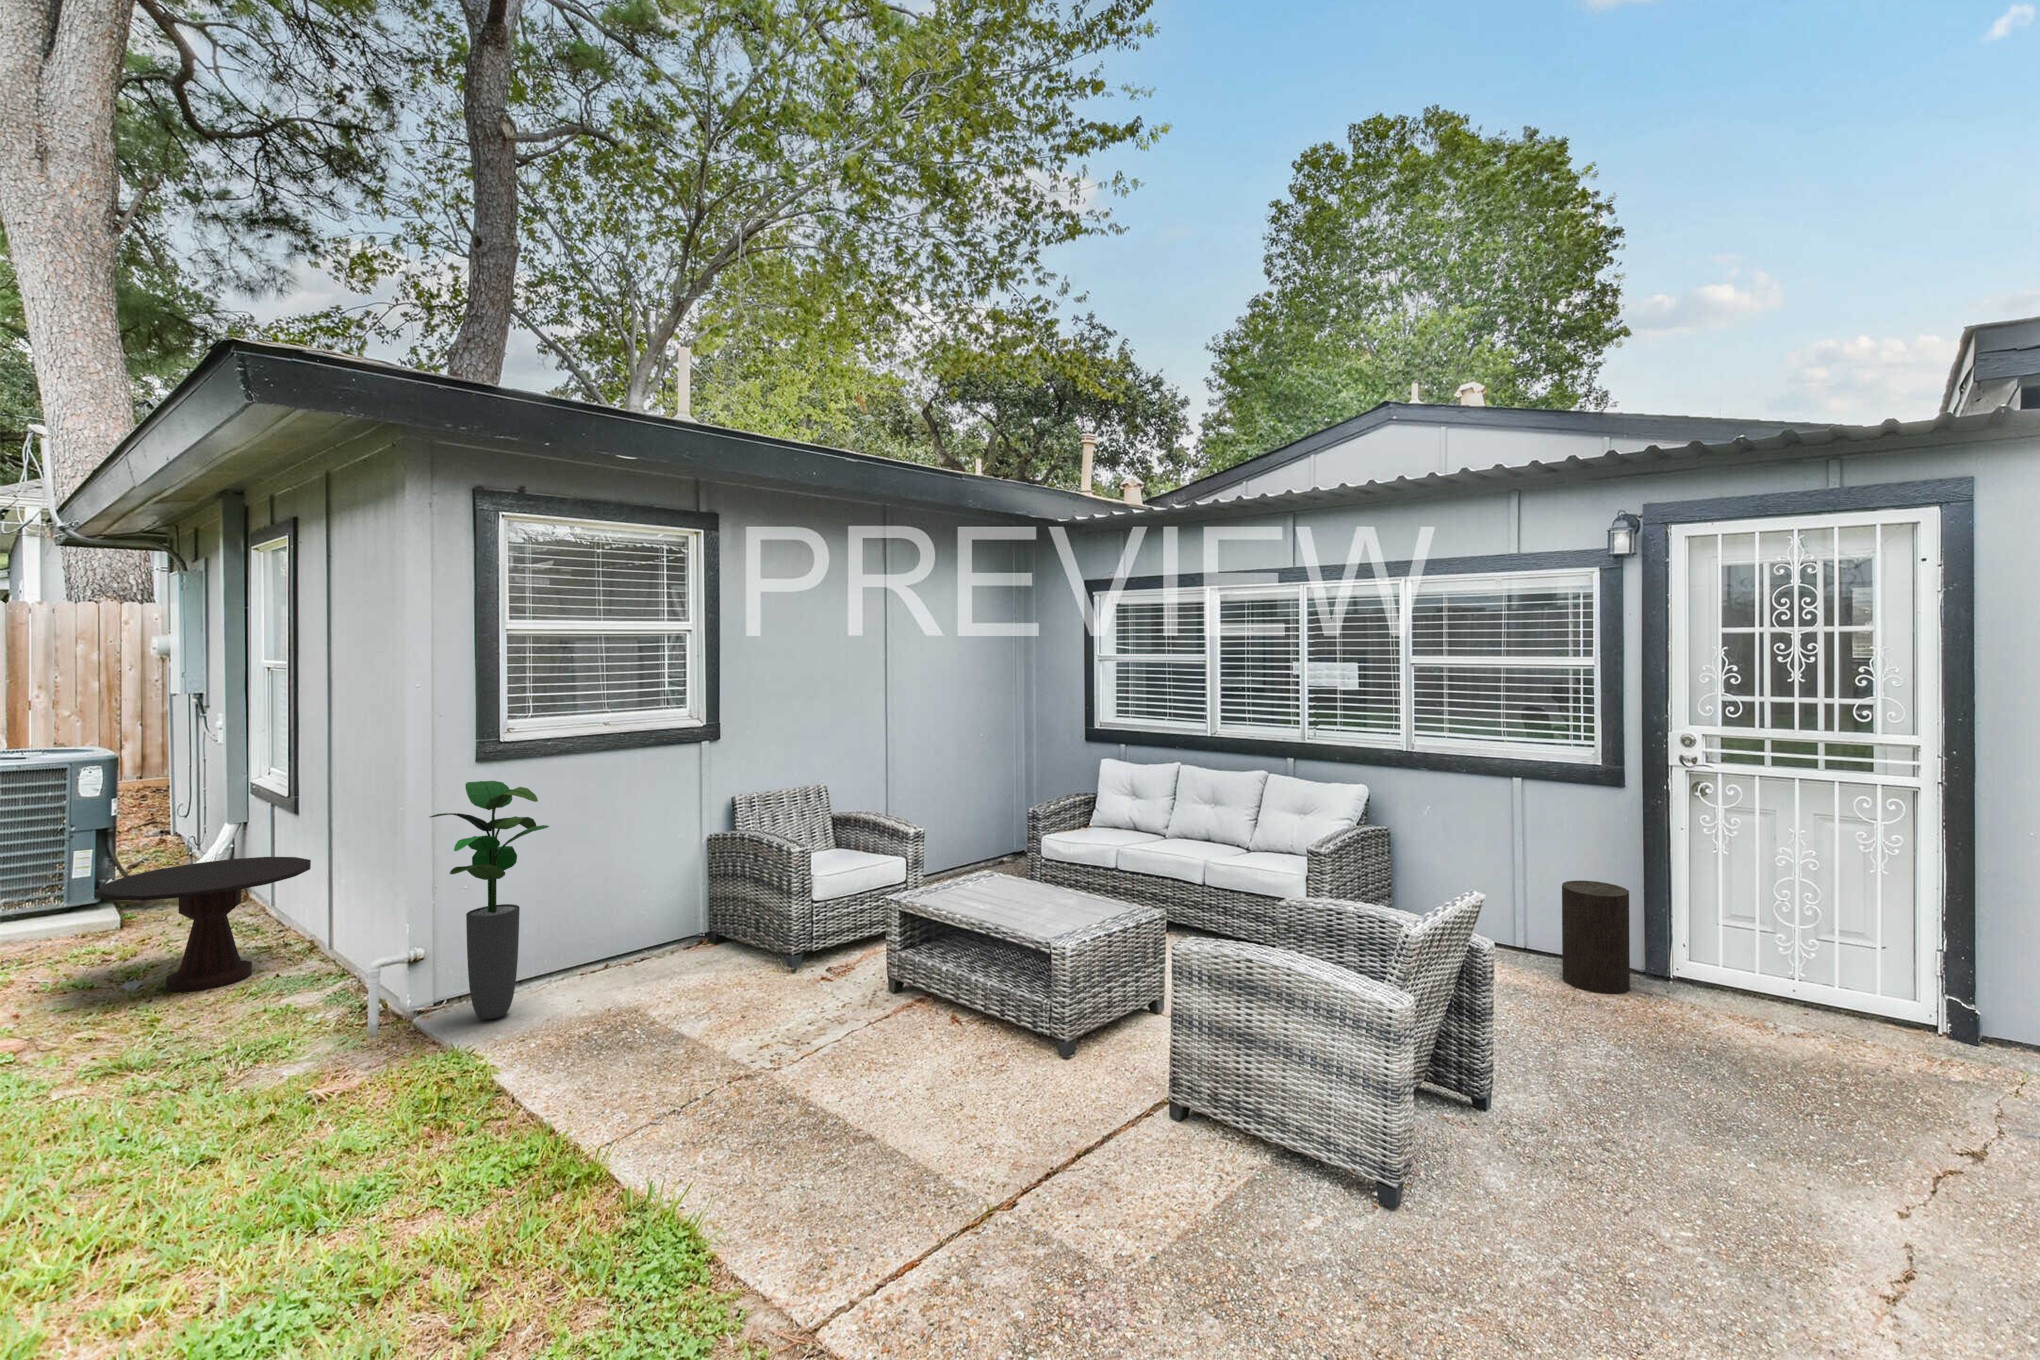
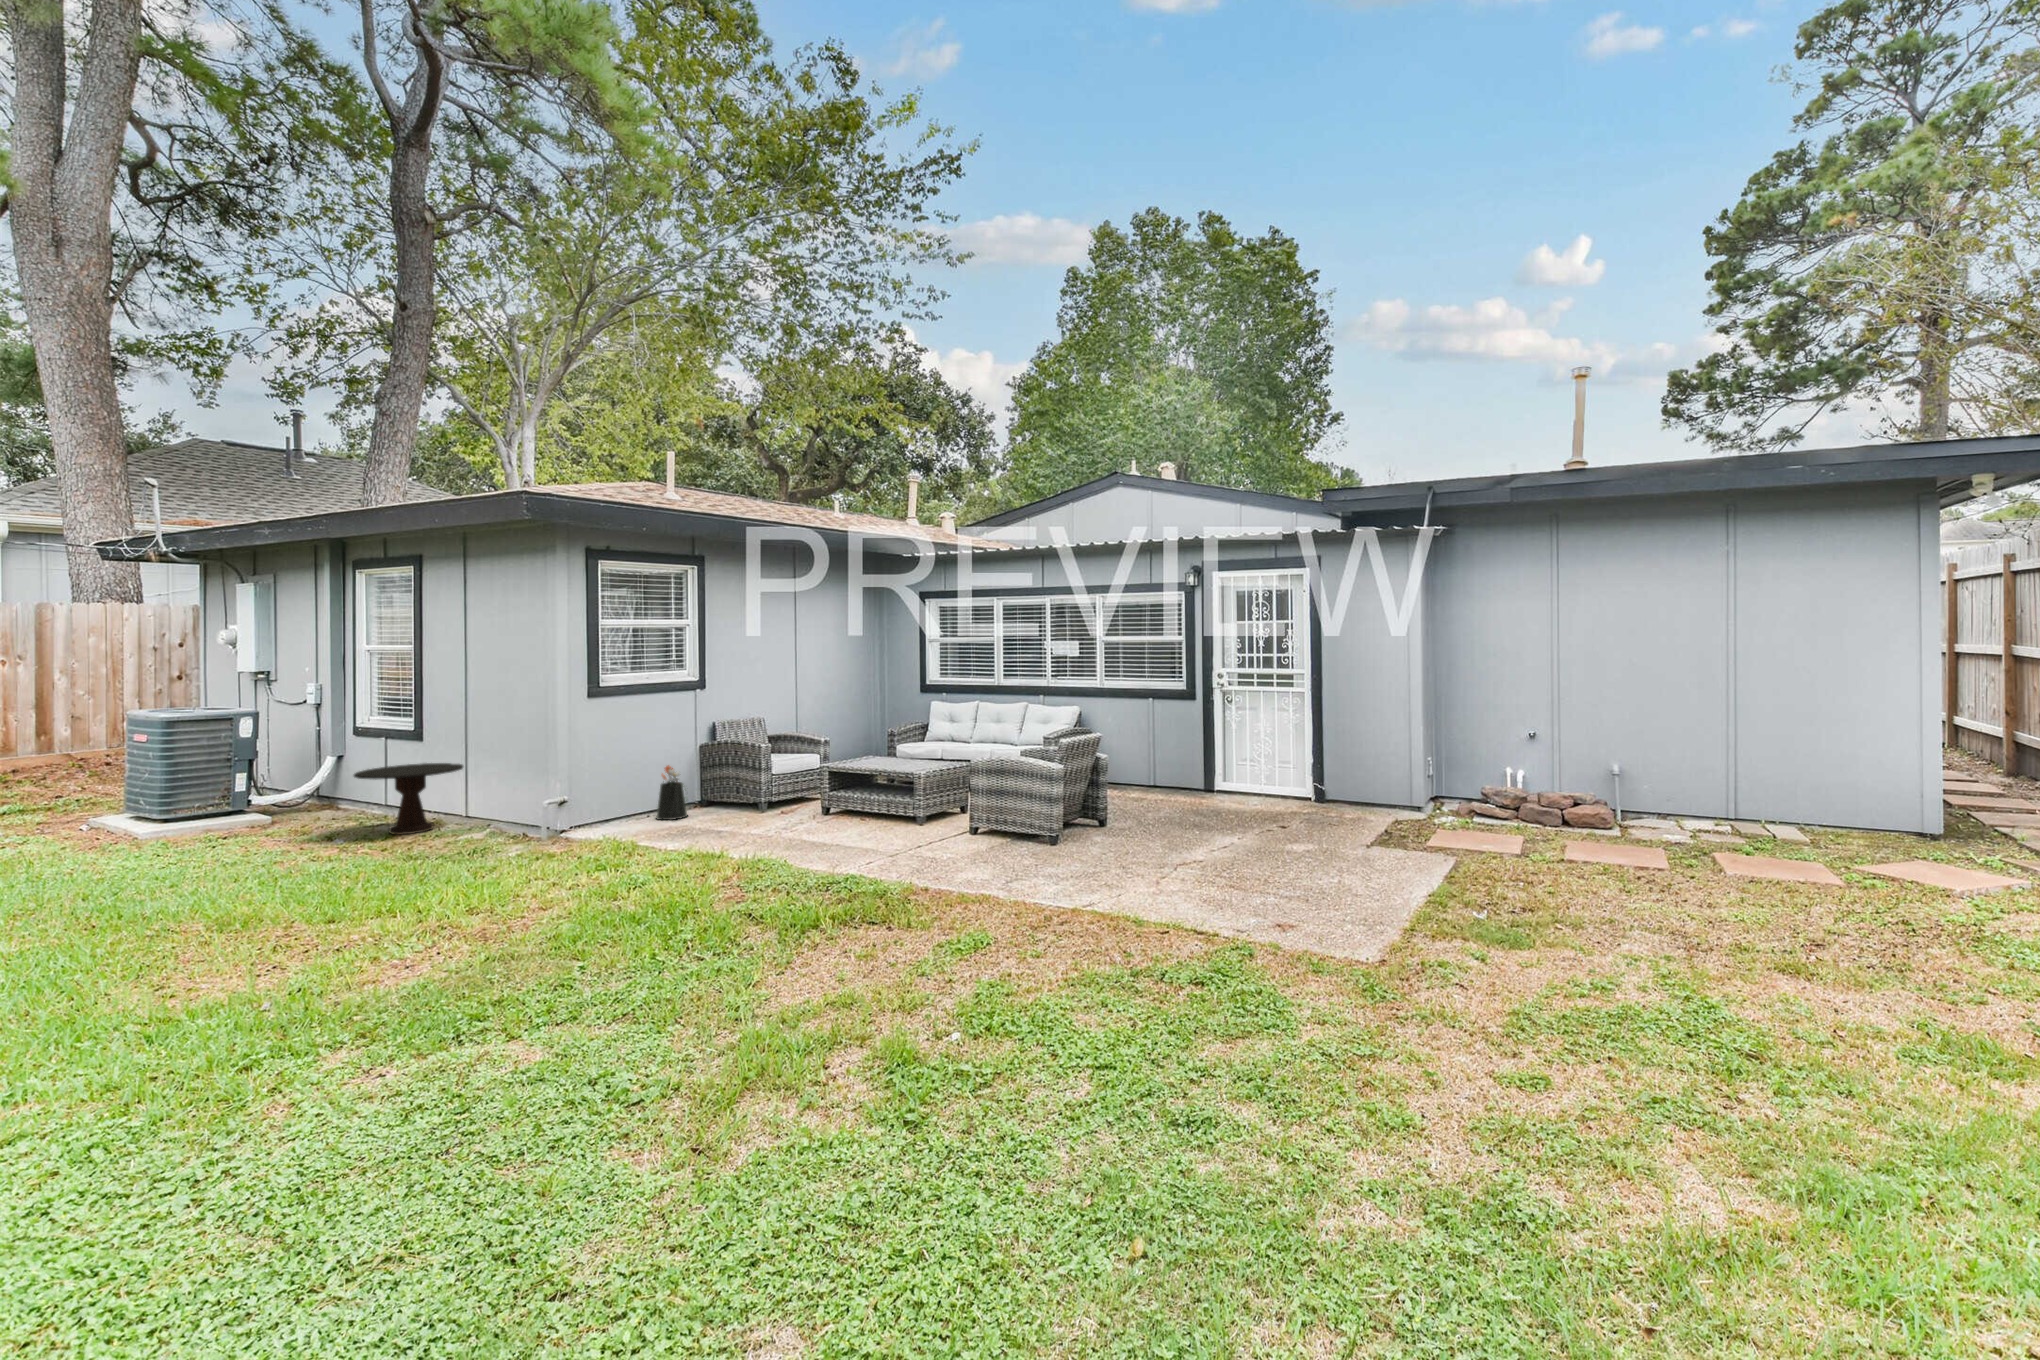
potted plant: present [430,781,549,1020] -> none [581,709,639,832]
watering can: none [605,876,666,984] -> present [656,765,687,820]
stool: present [1562,881,1630,994] -> none [1167,748,1197,800]

